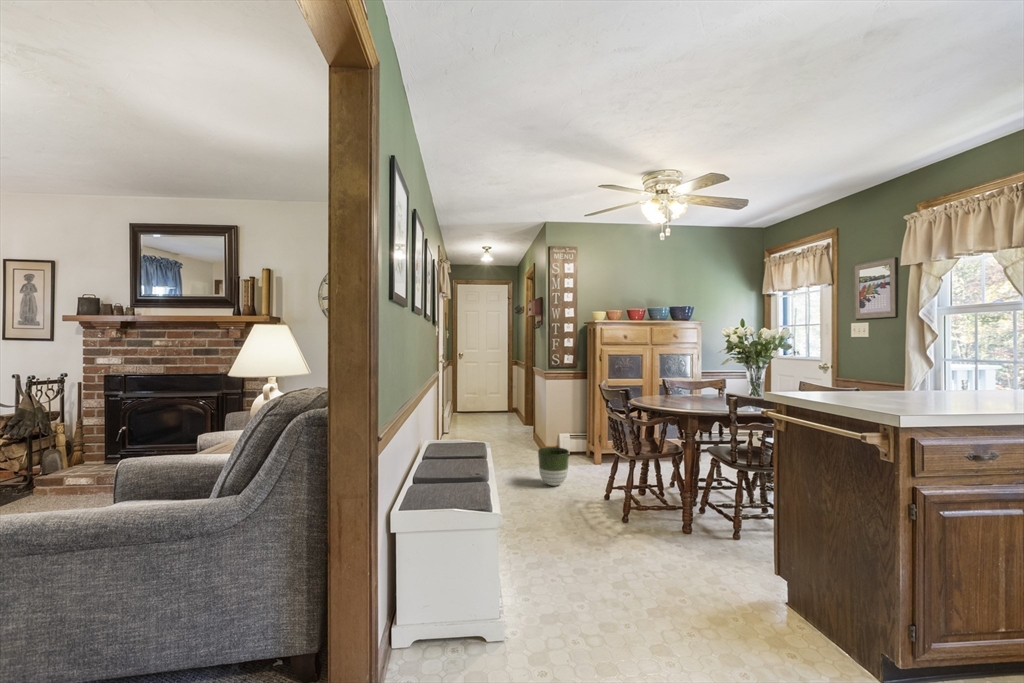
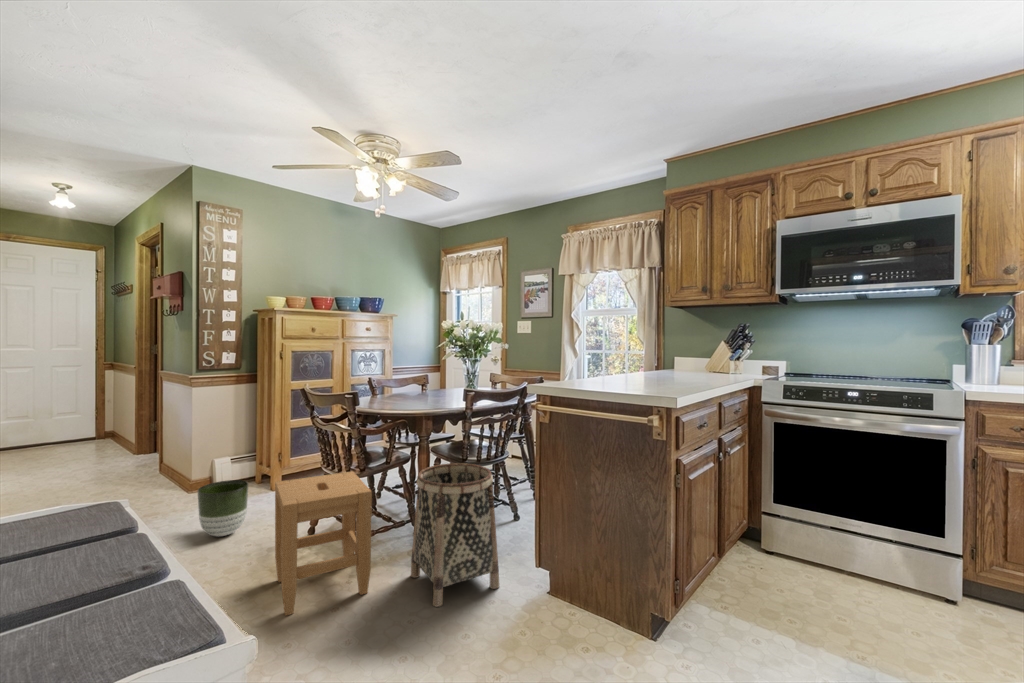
stool: none [565,450,628,547] -> present [275,471,372,616]
basket: none [665,458,740,581] -> present [411,463,499,607]

